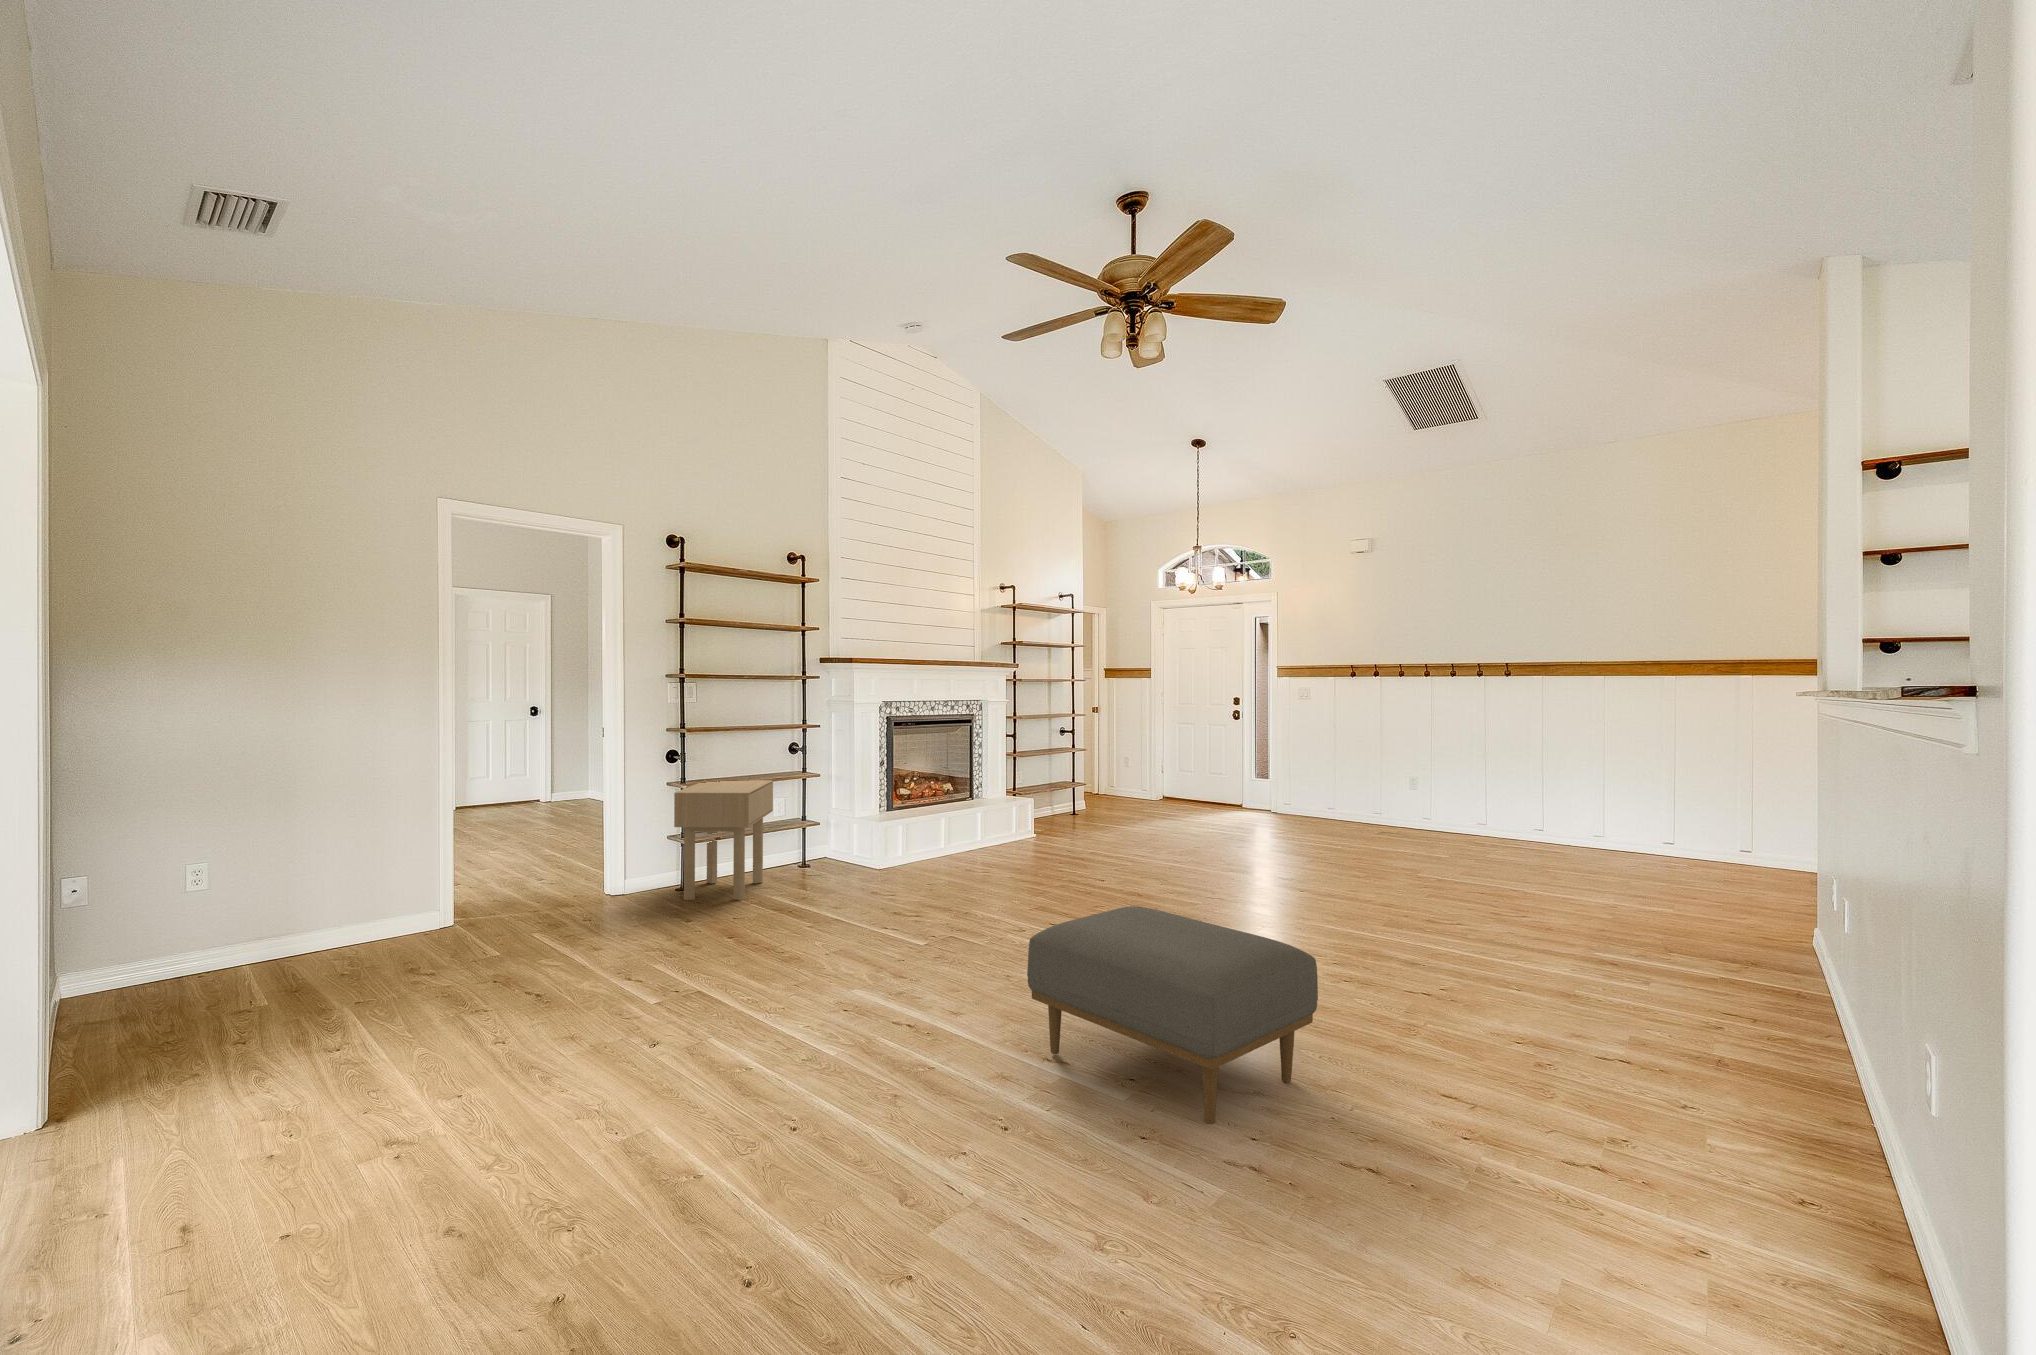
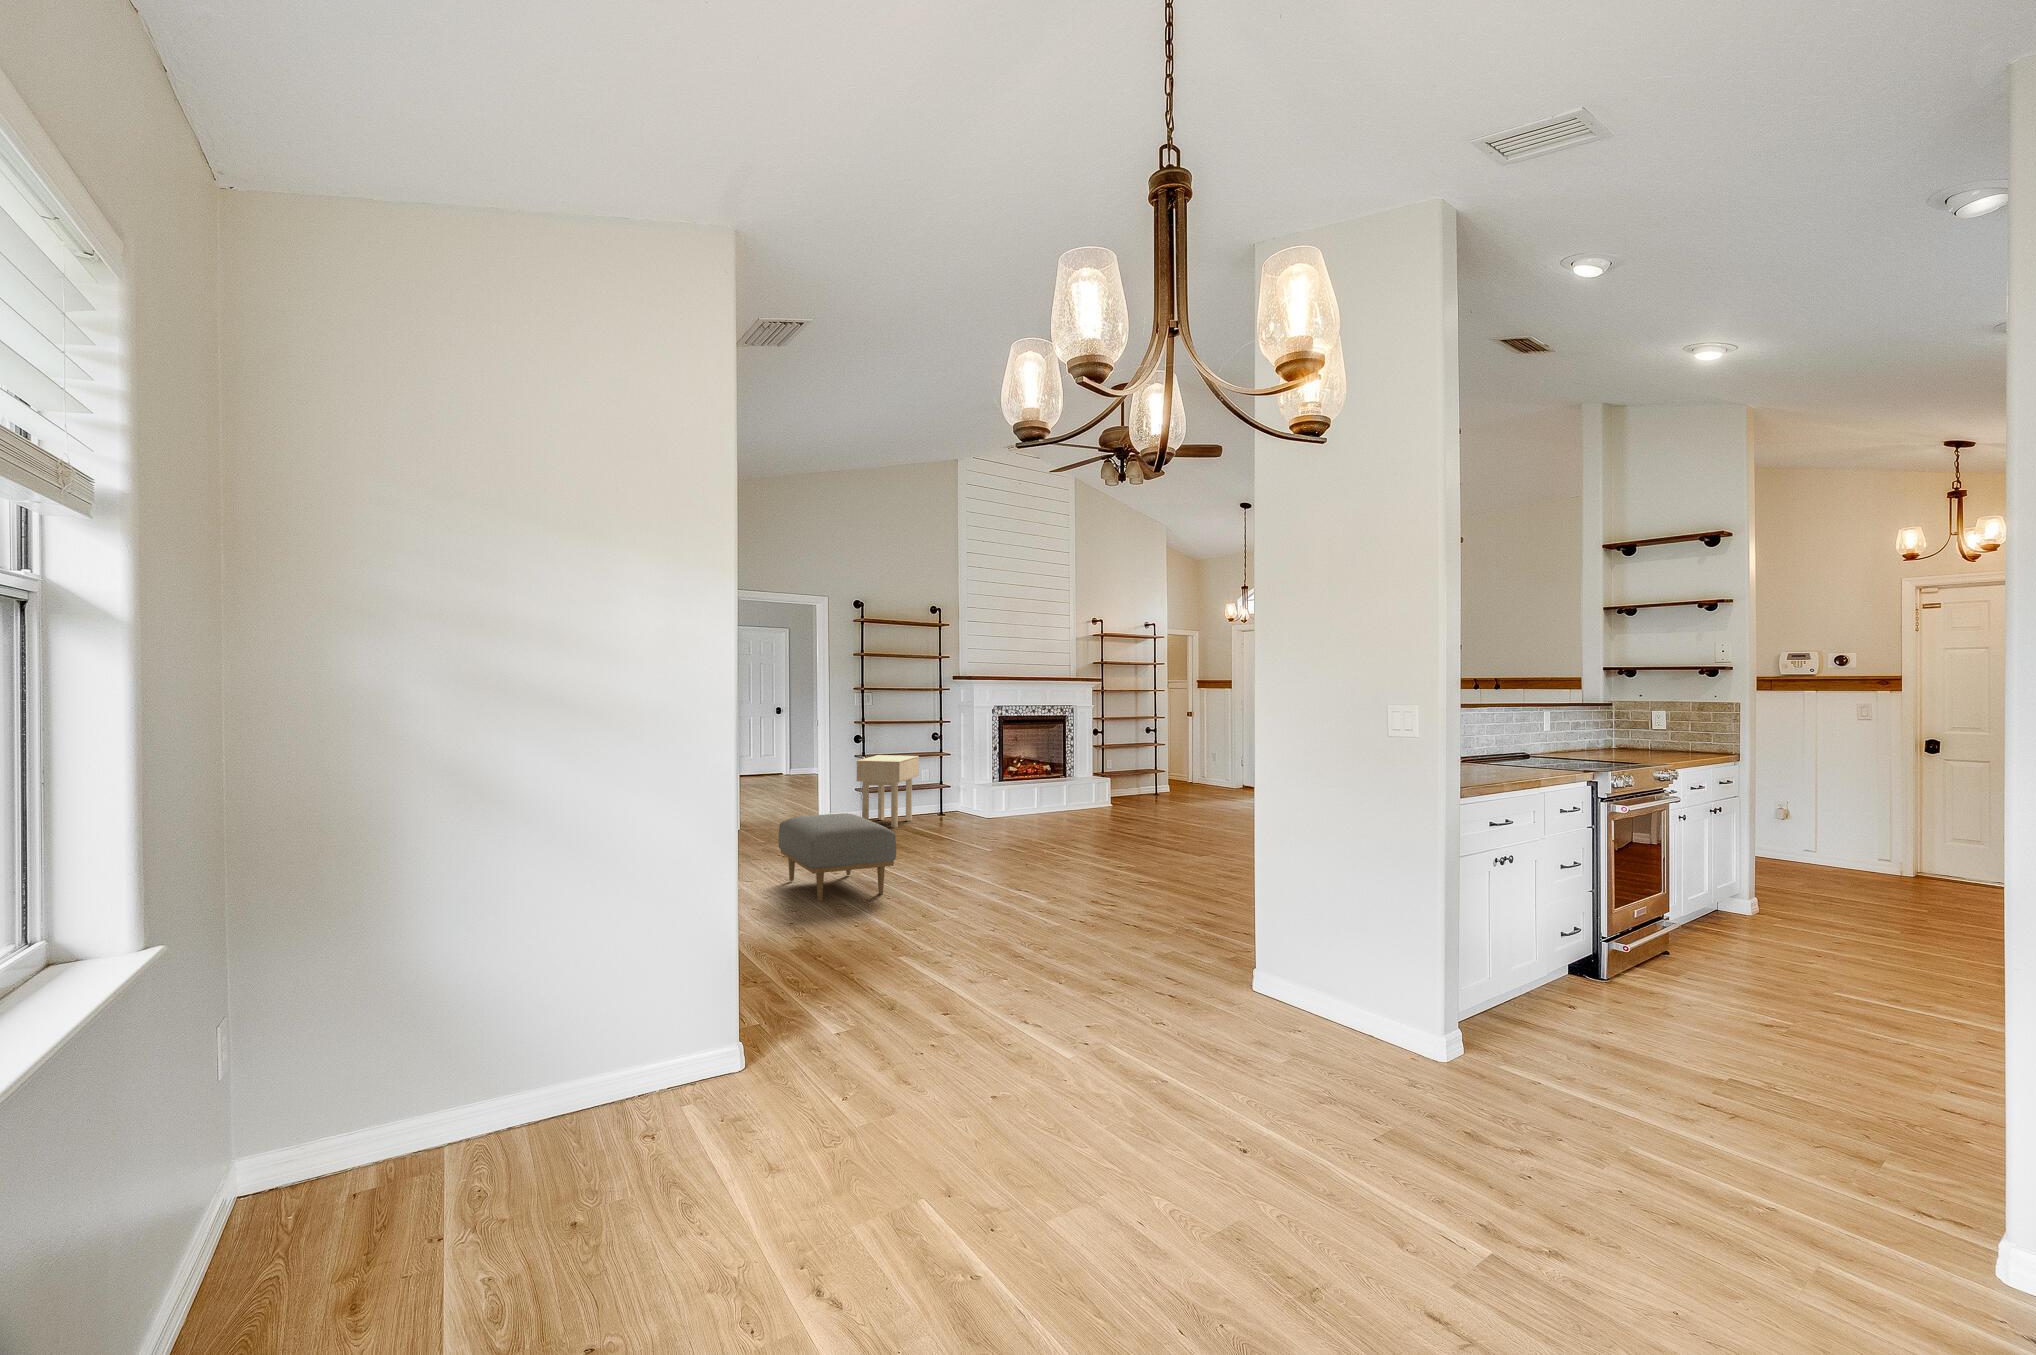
ottoman: present [1027,906,1318,1124] -> present [778,813,896,901]

